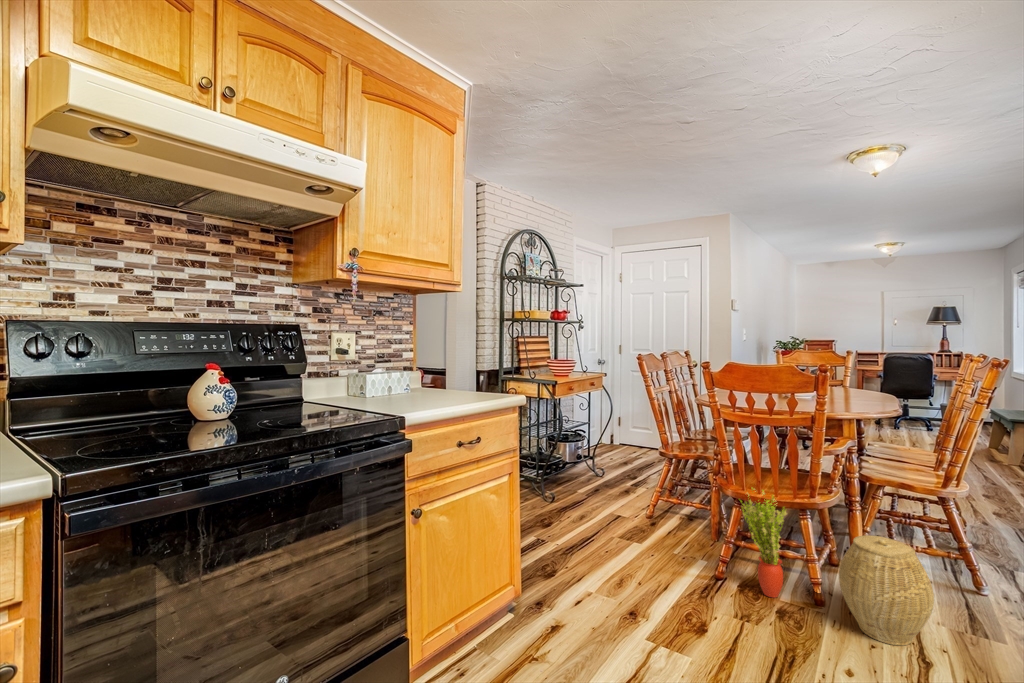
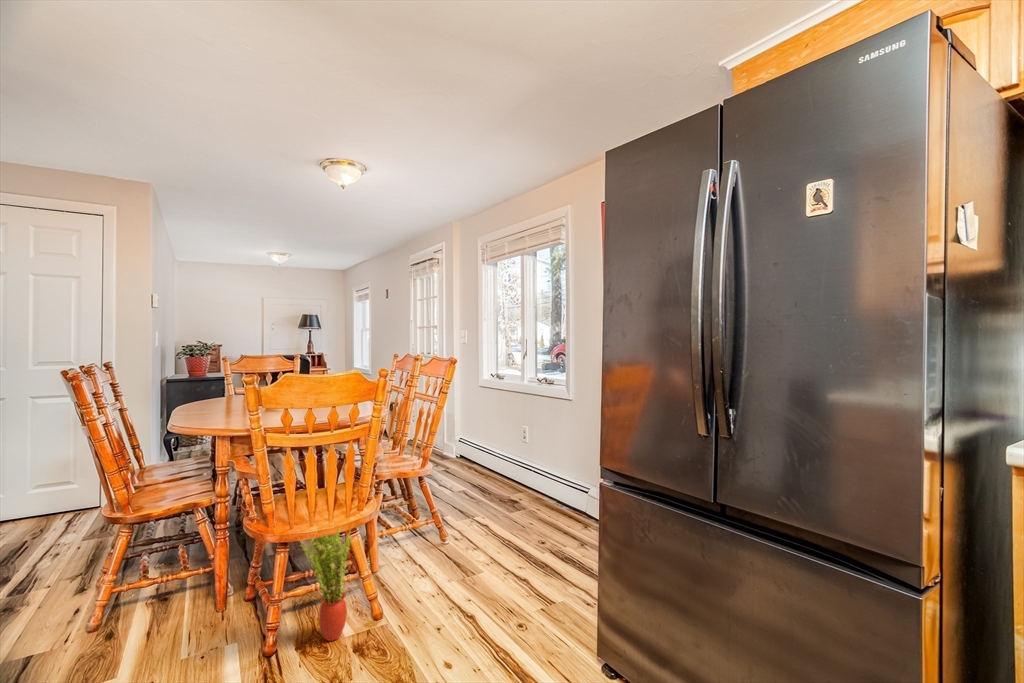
woven basket: present [839,535,934,645] -> none [399,524,468,621]

